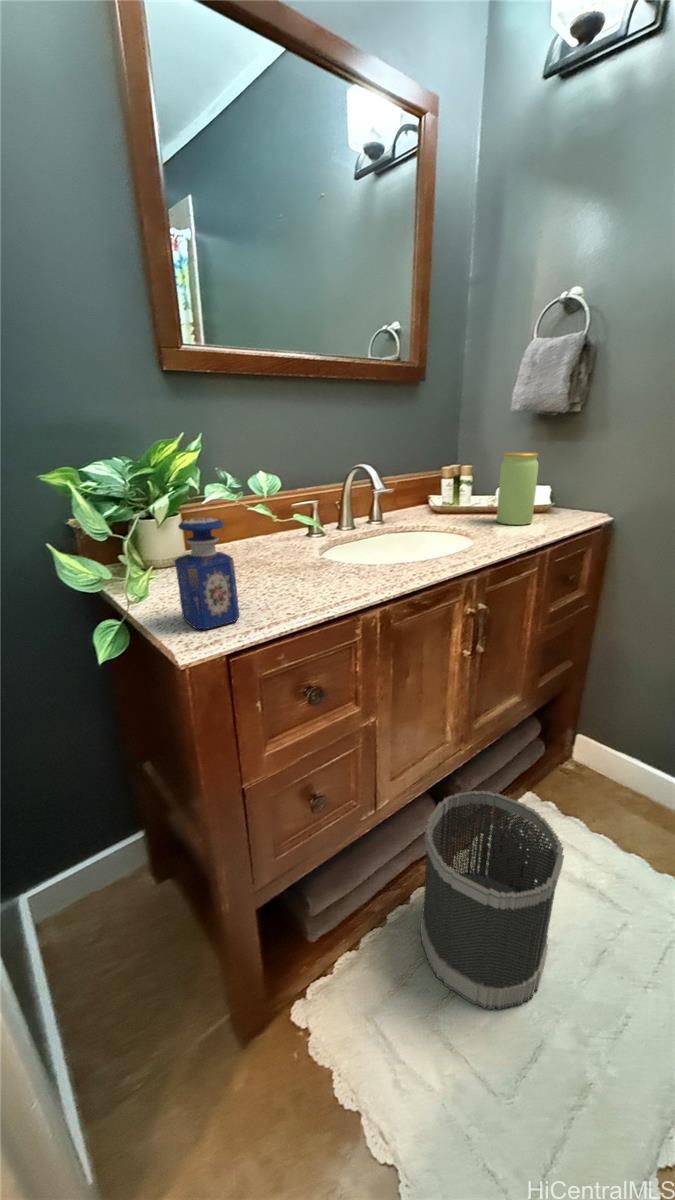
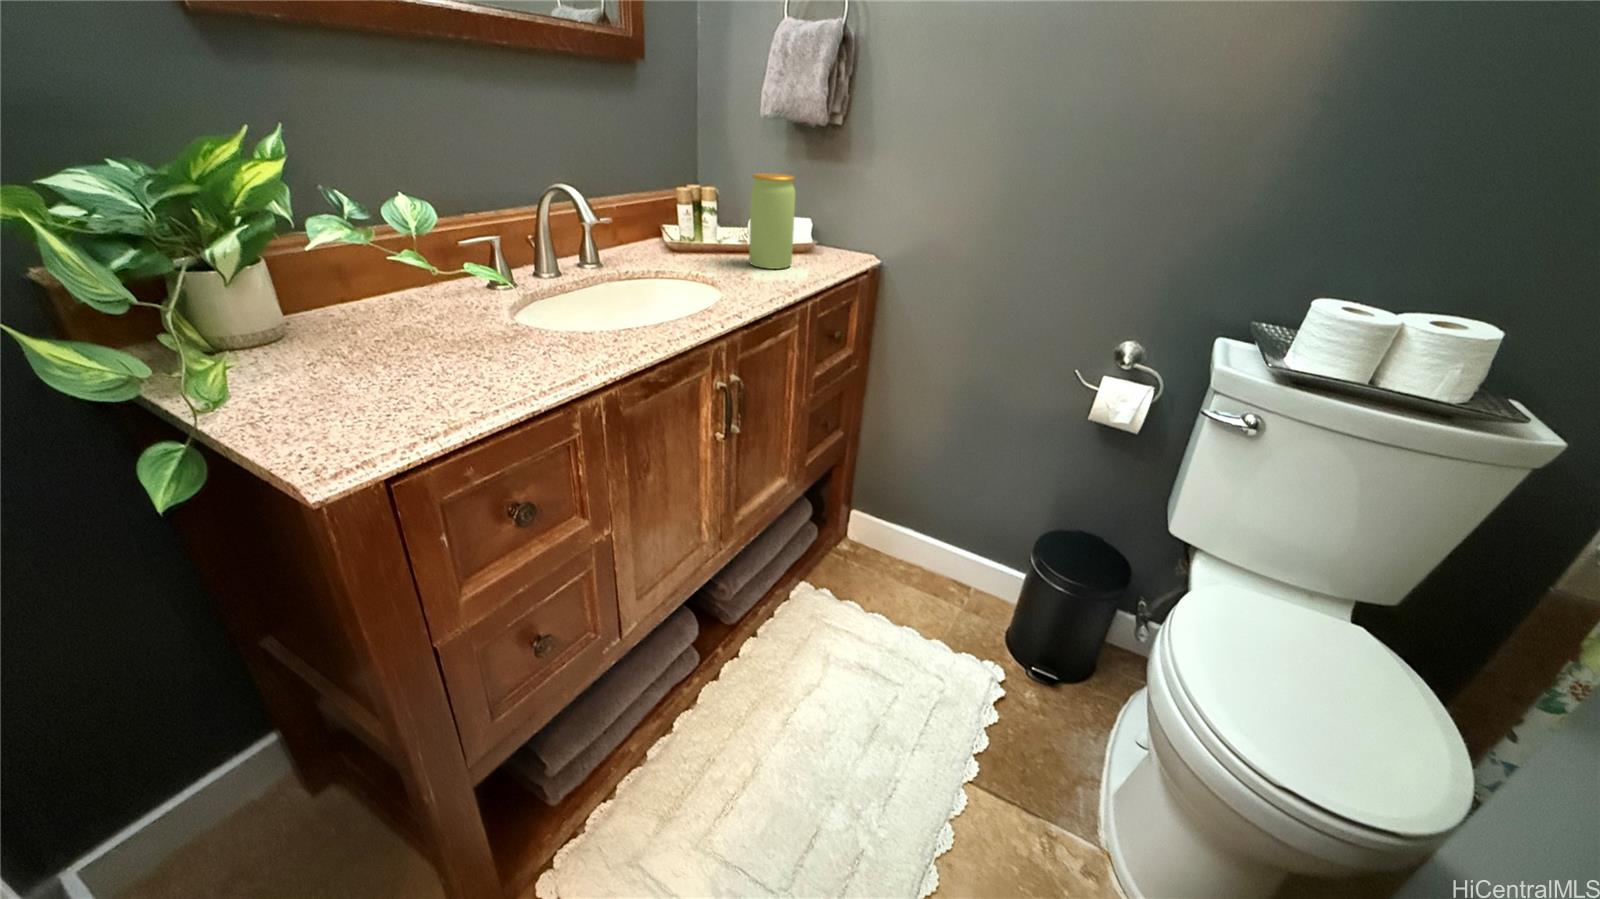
perfume bottle: present [175,517,239,629] -> none [274,282,397,447]
wastebasket: present [420,791,564,1009] -> none [683,592,833,820]

